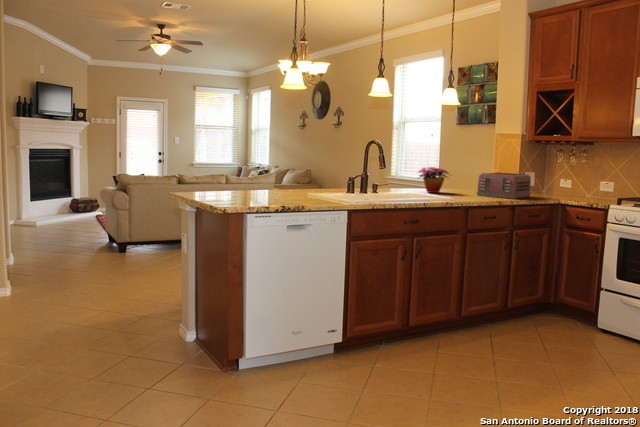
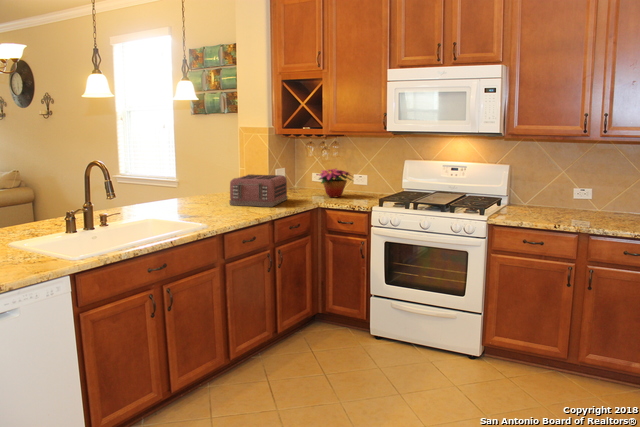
flower arrangement: present [418,167,449,193] -> present [319,169,351,198]

